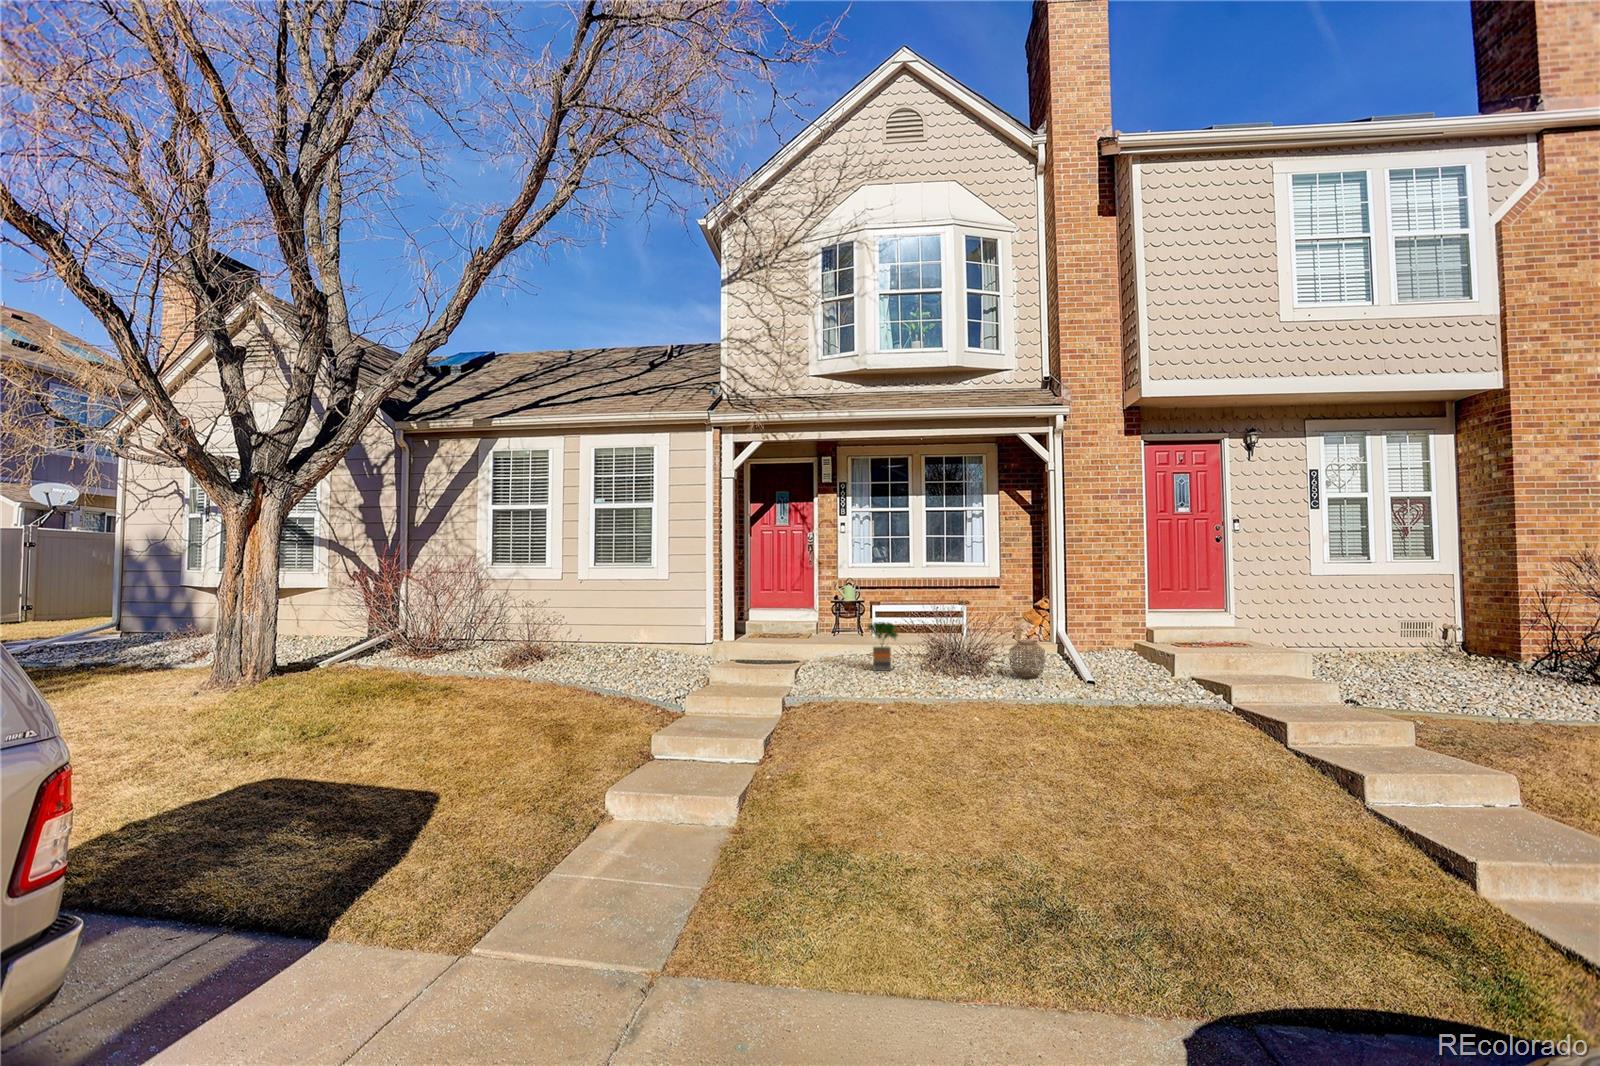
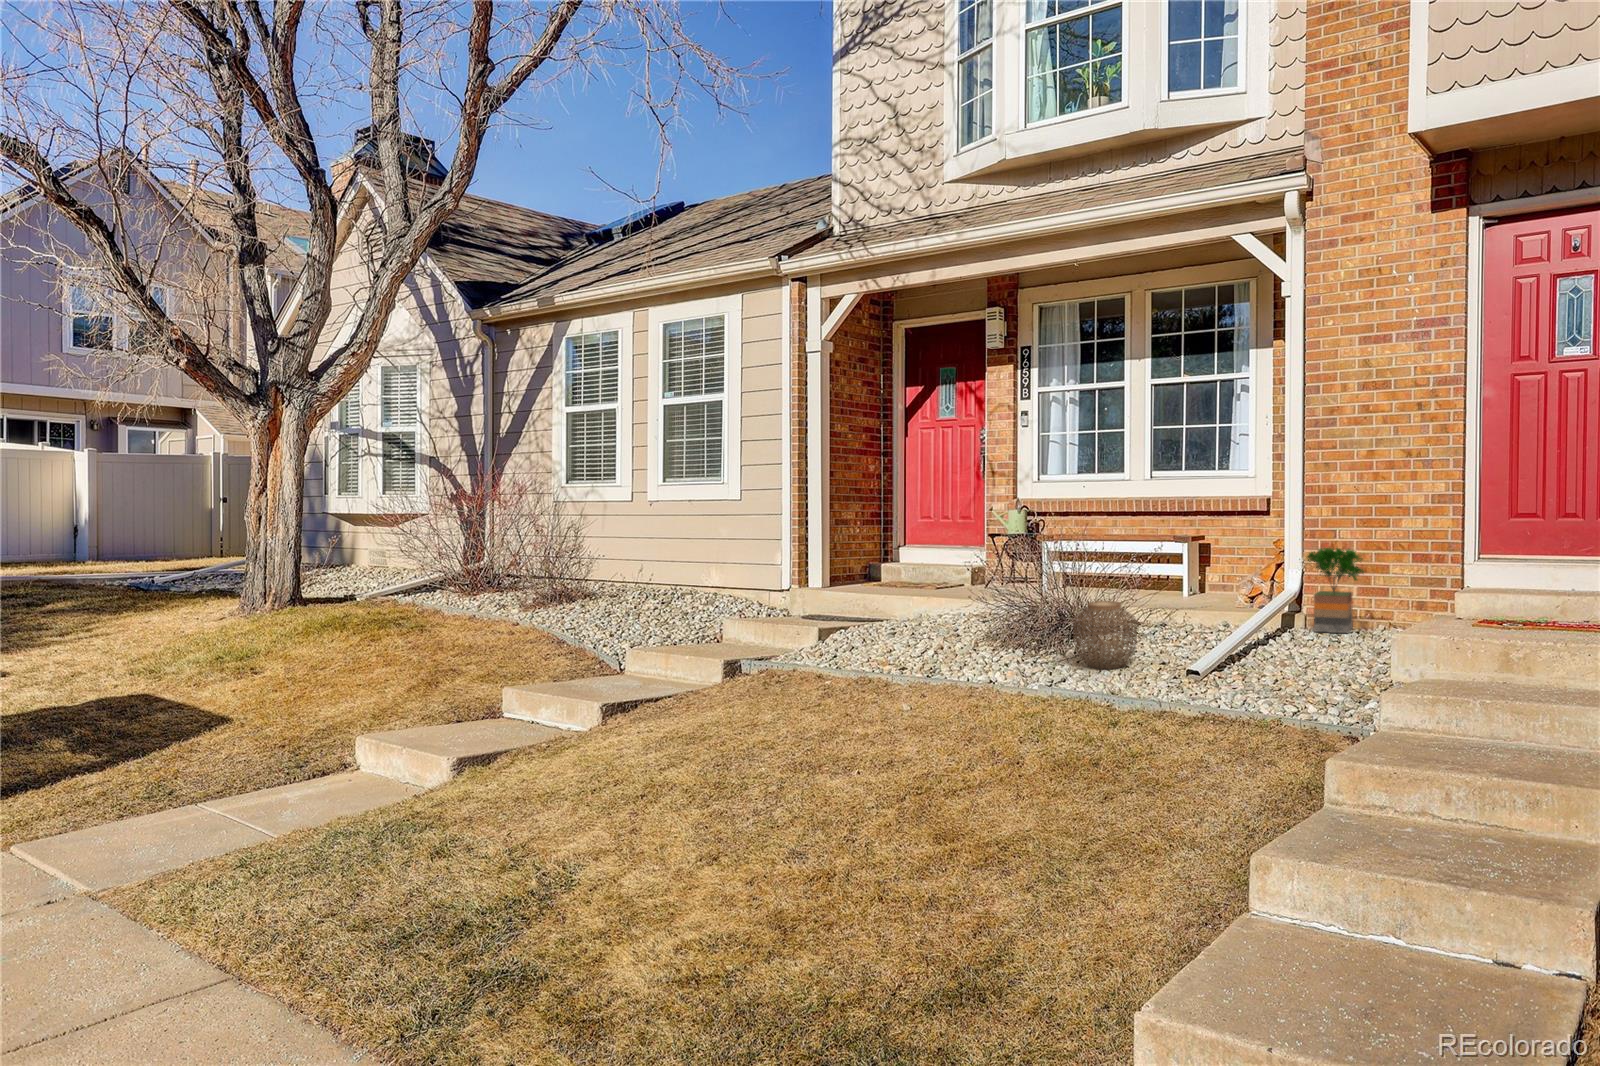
potted tree: present [868,622,898,671] -> present [1307,548,1364,633]

